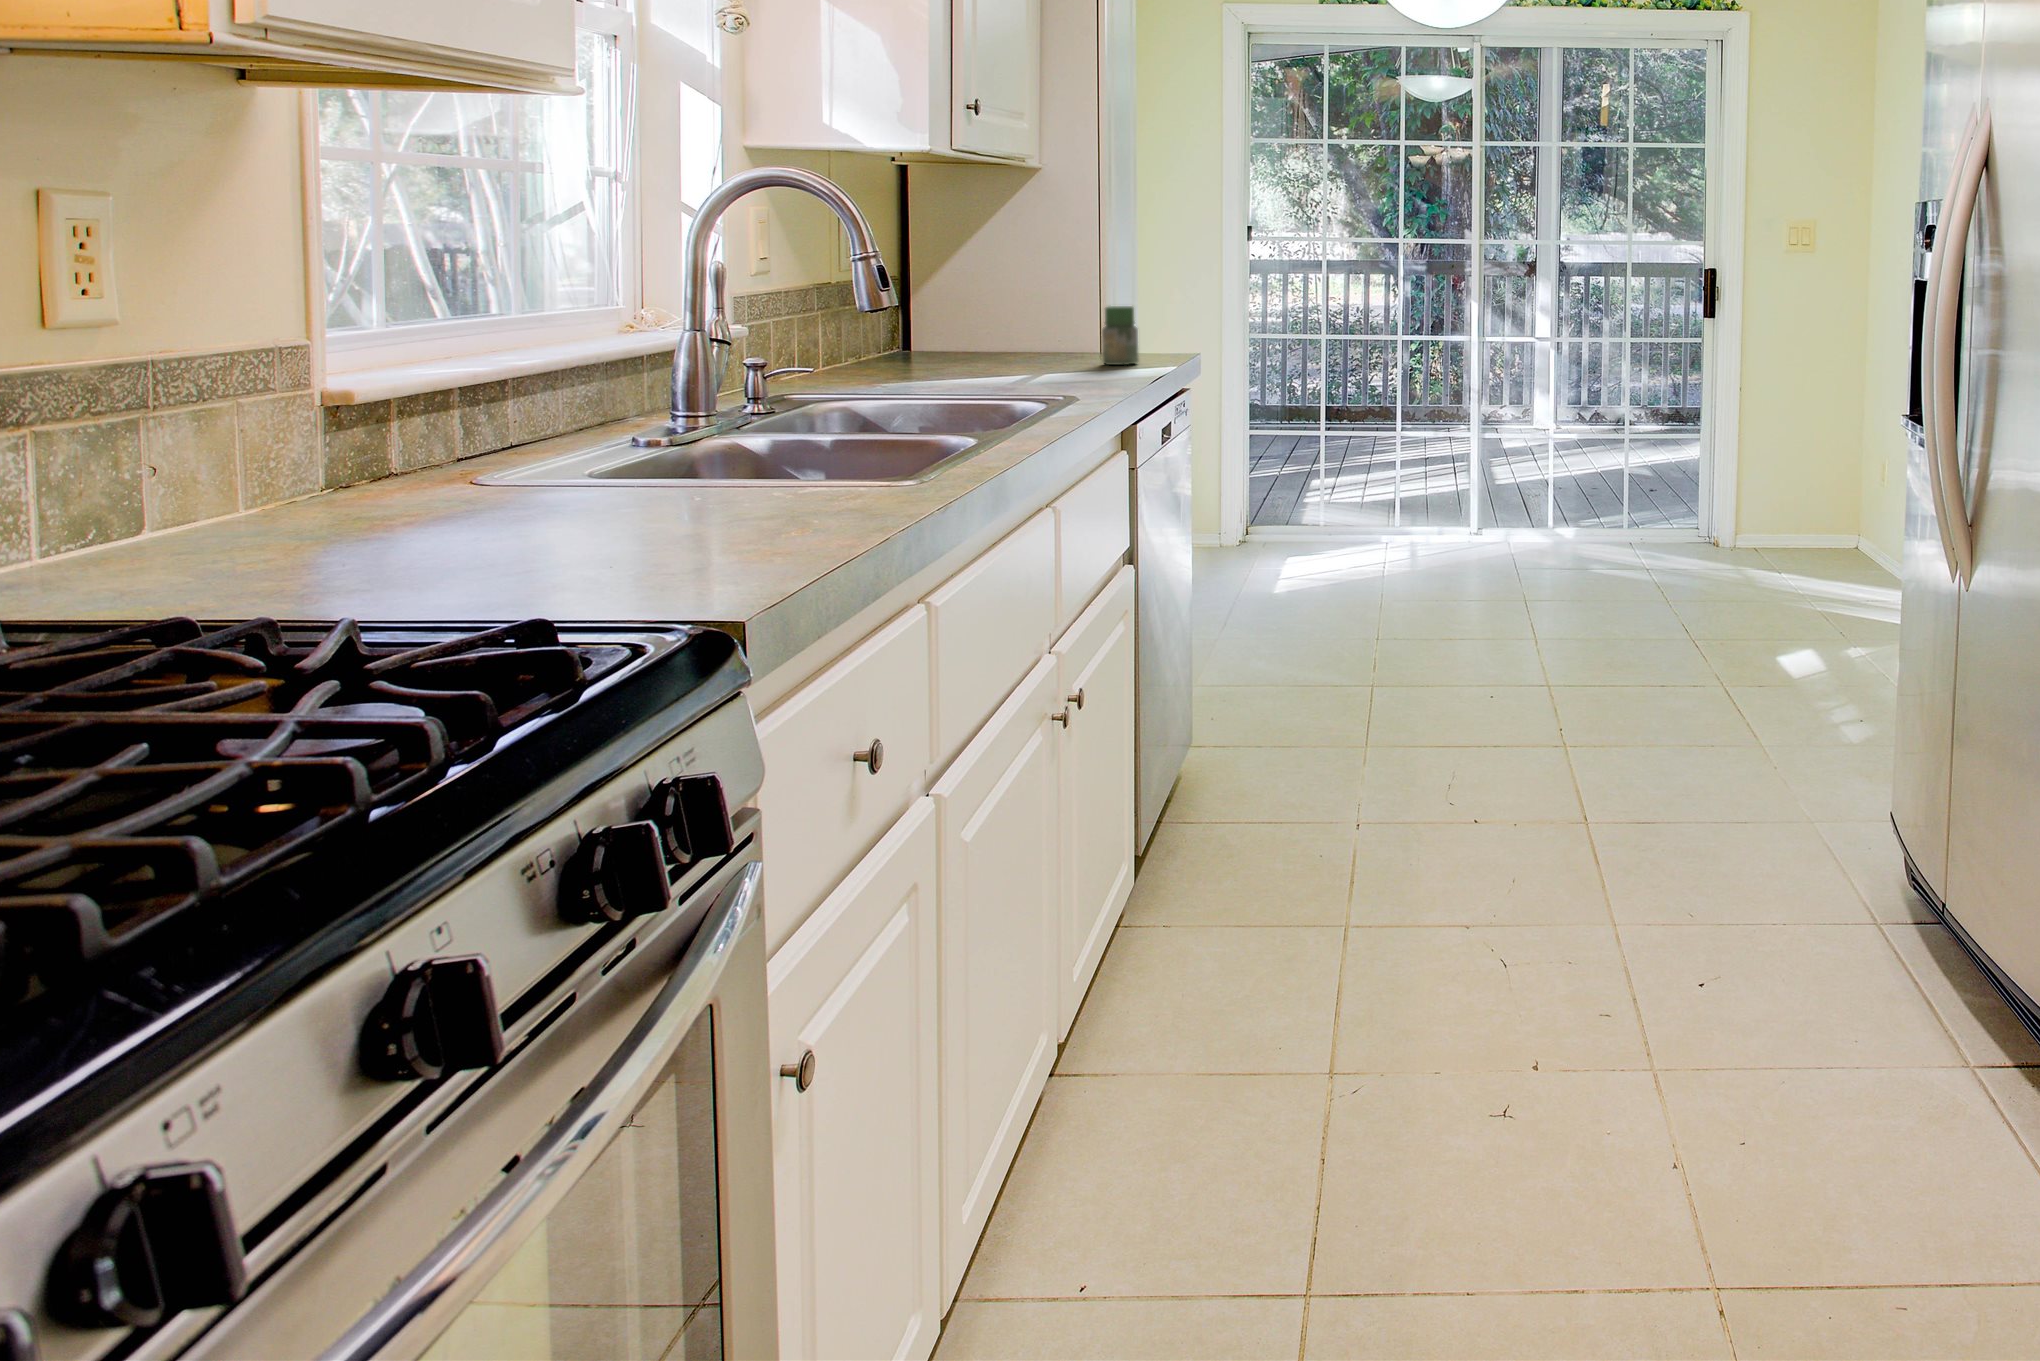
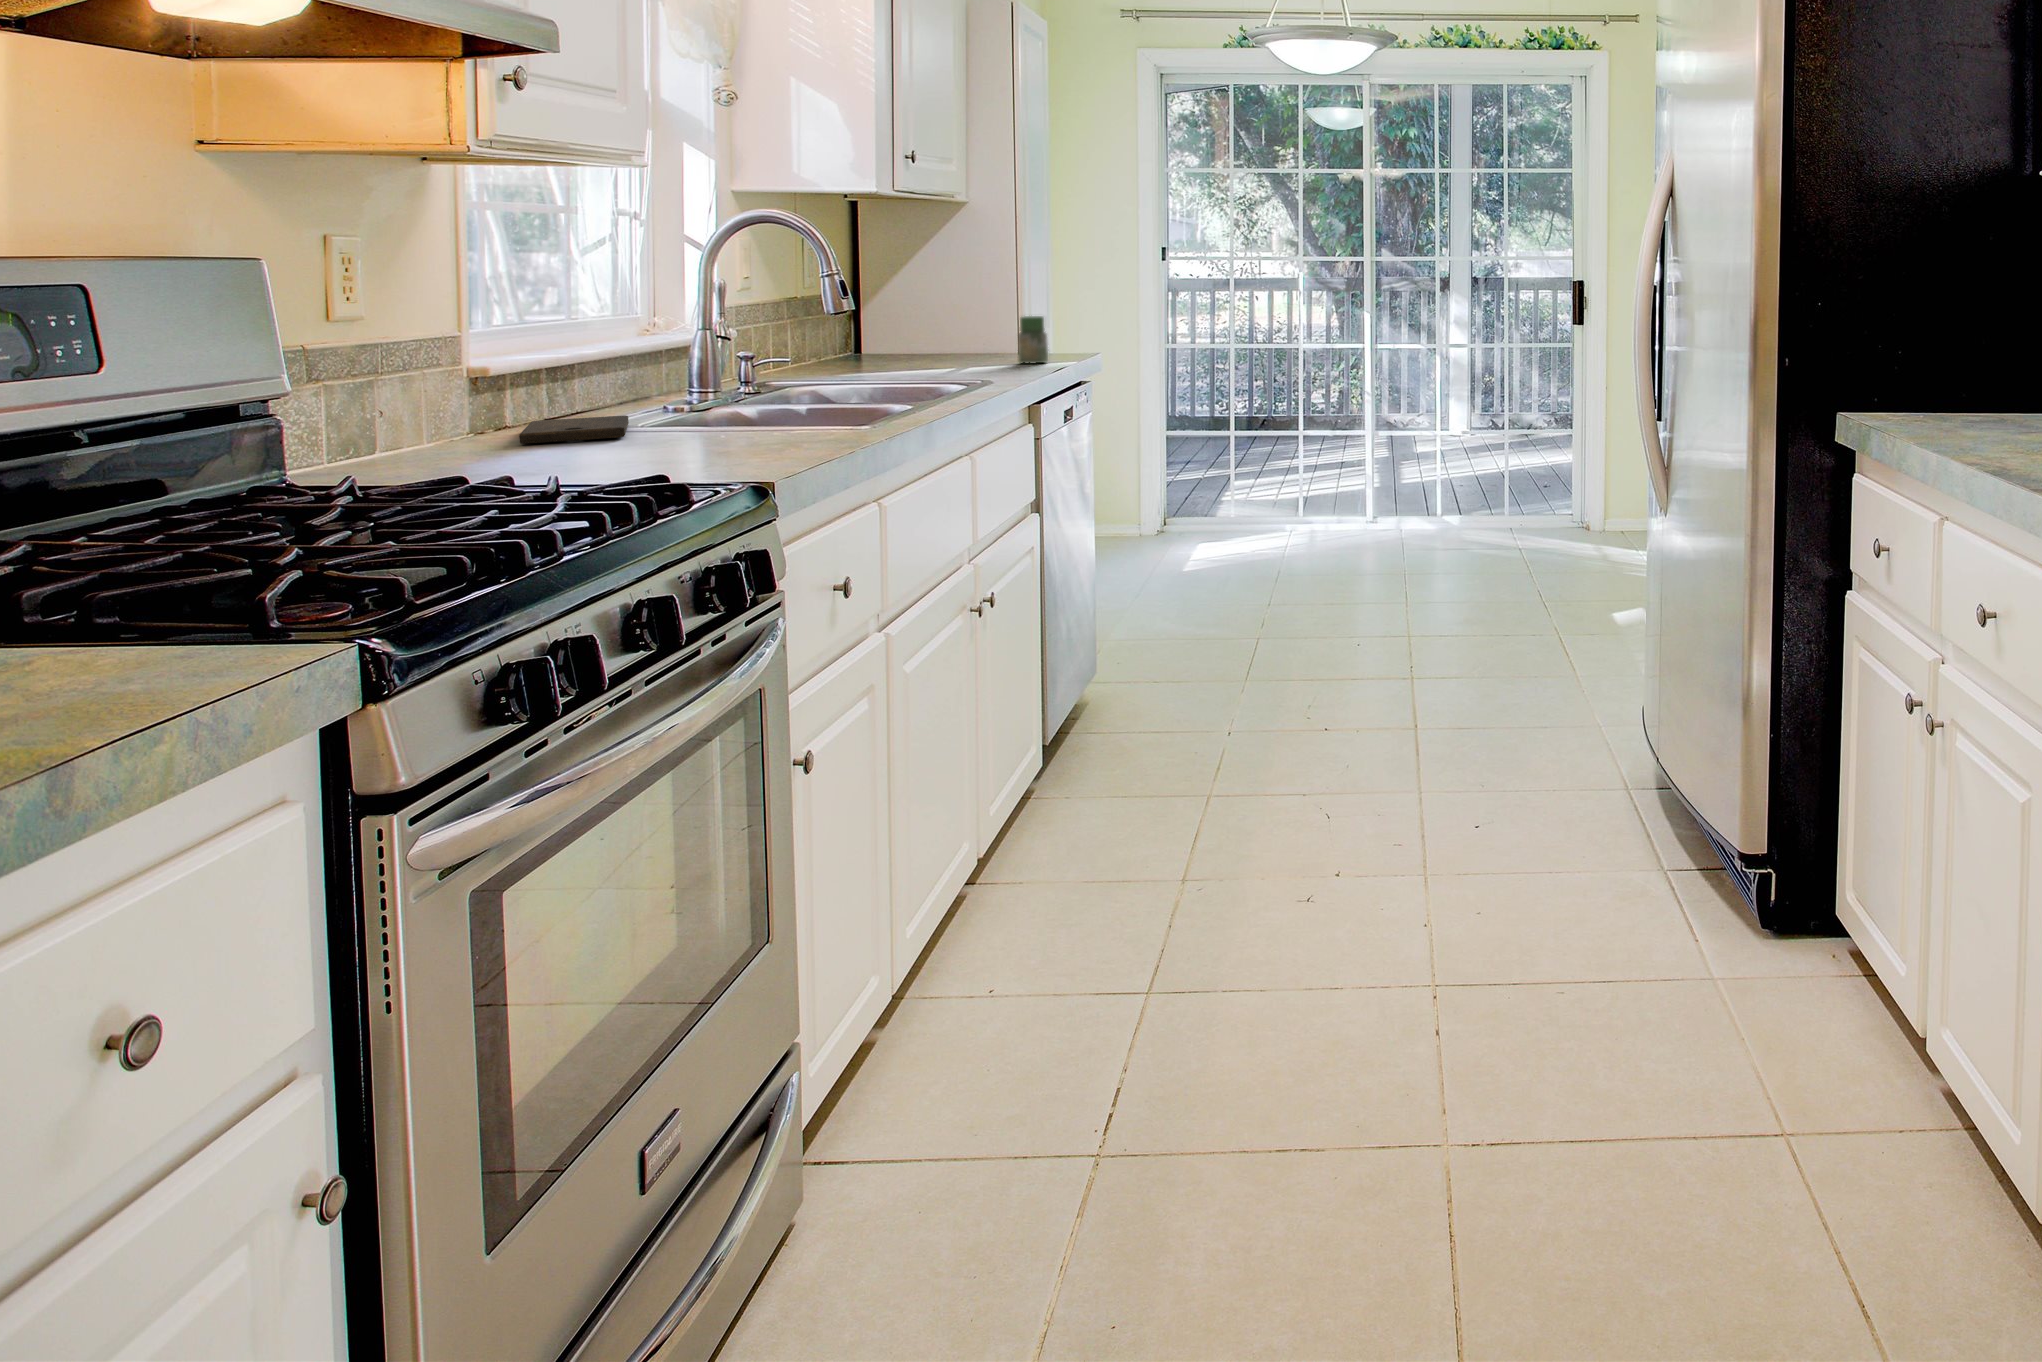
cutting board: none [376,458,567,513] -> present [519,415,629,444]

